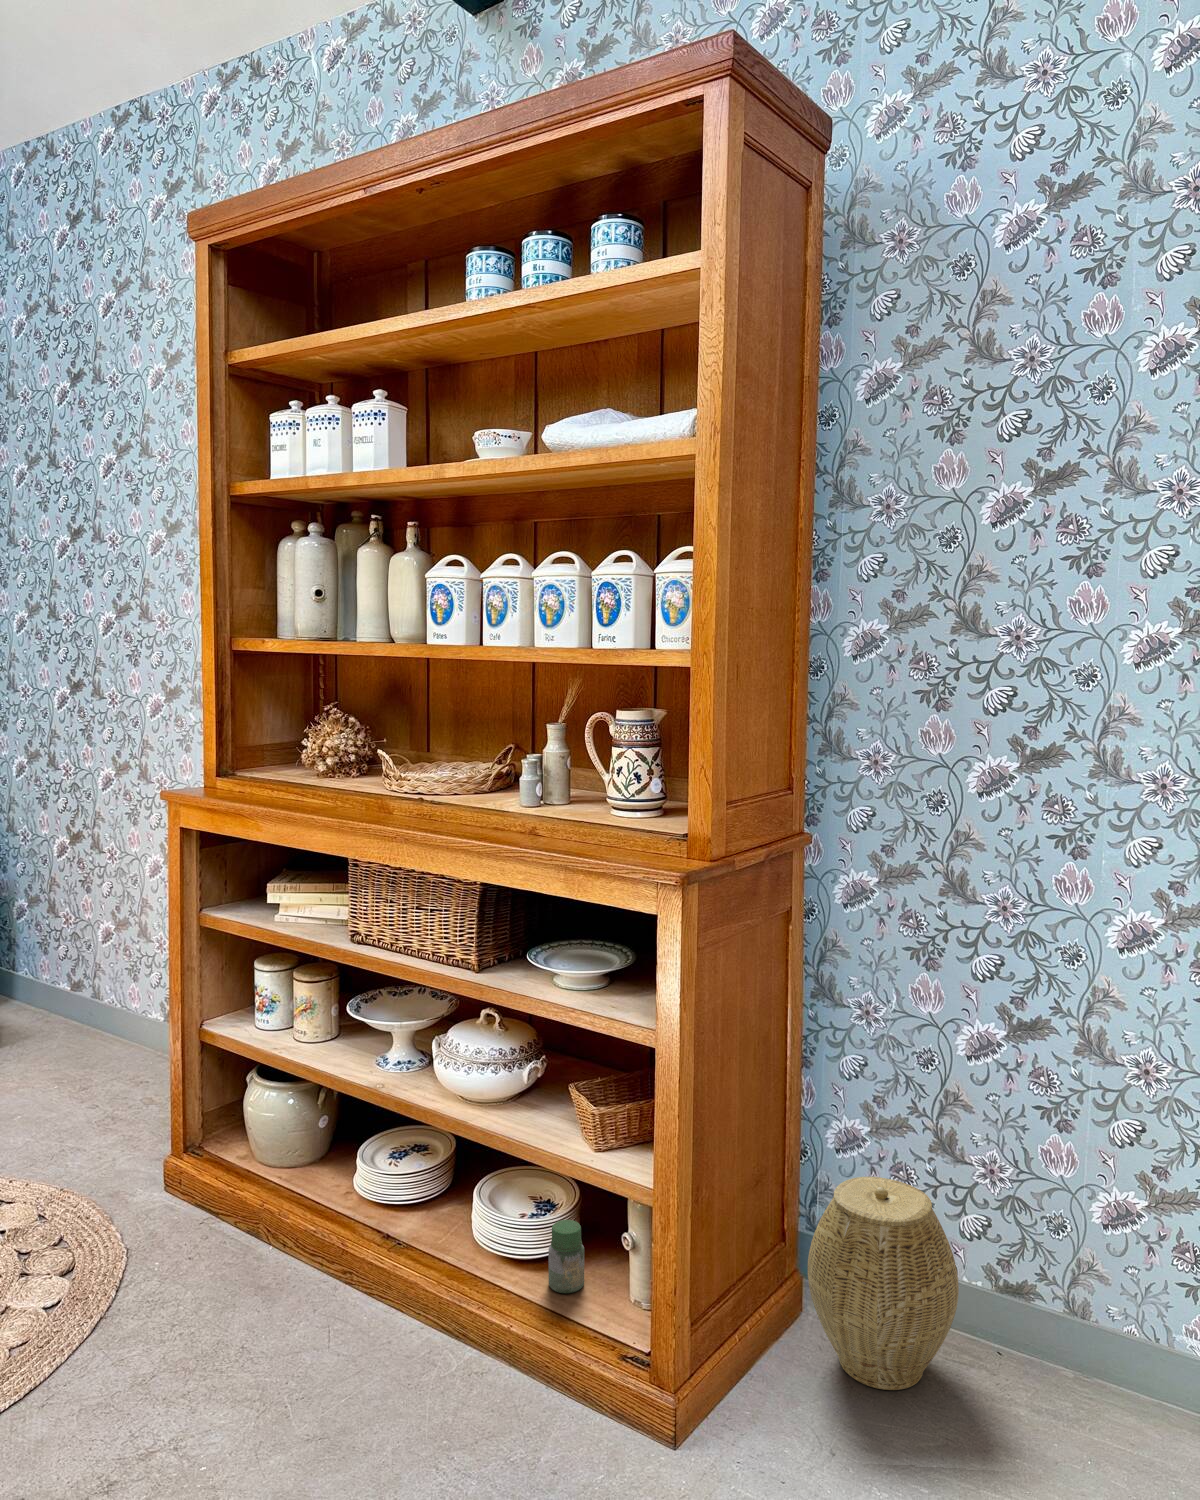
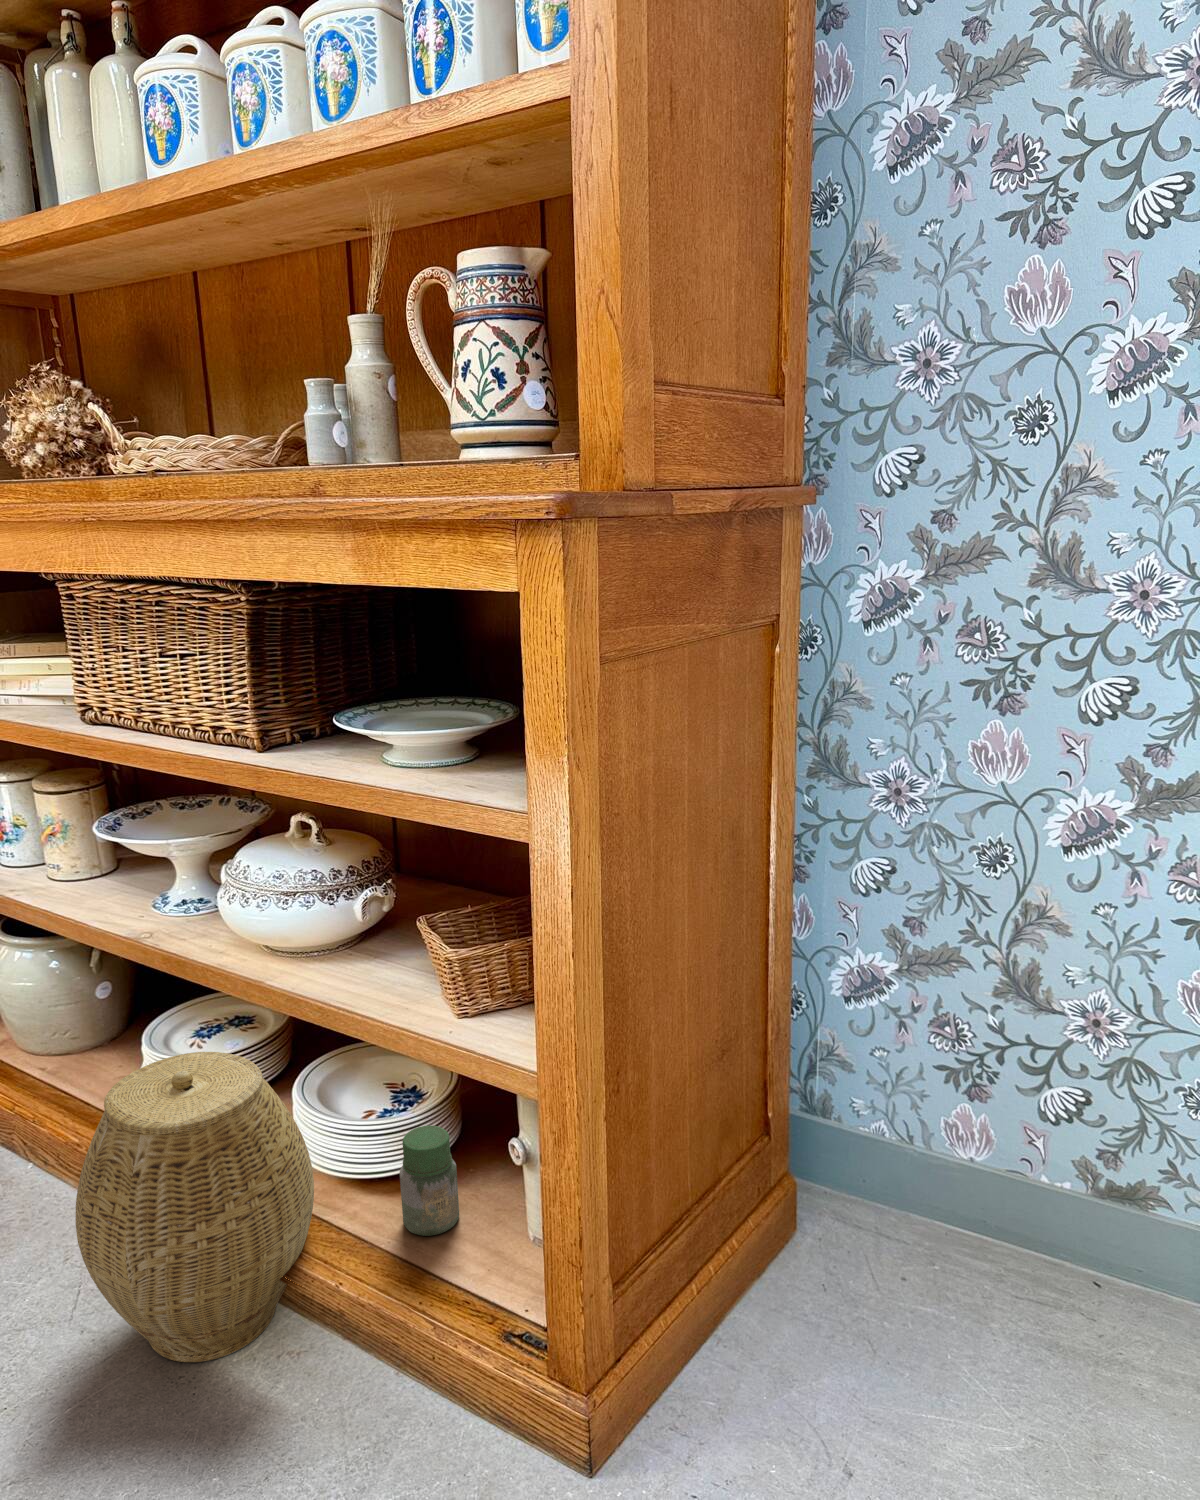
woven basket: present [808,1177,959,1390] -> present [76,1052,314,1362]

